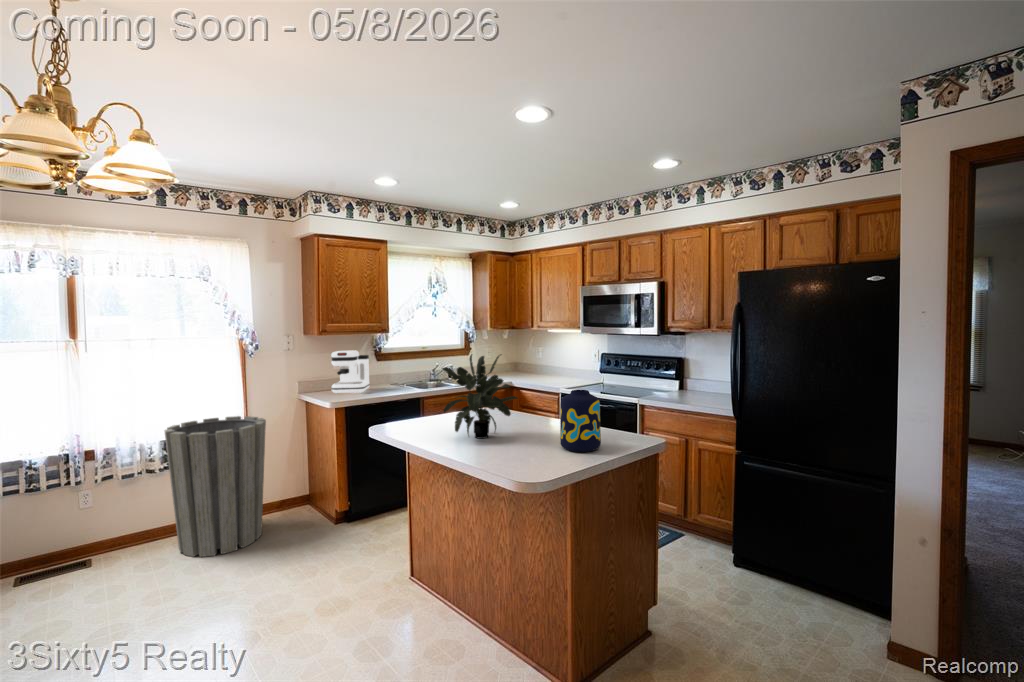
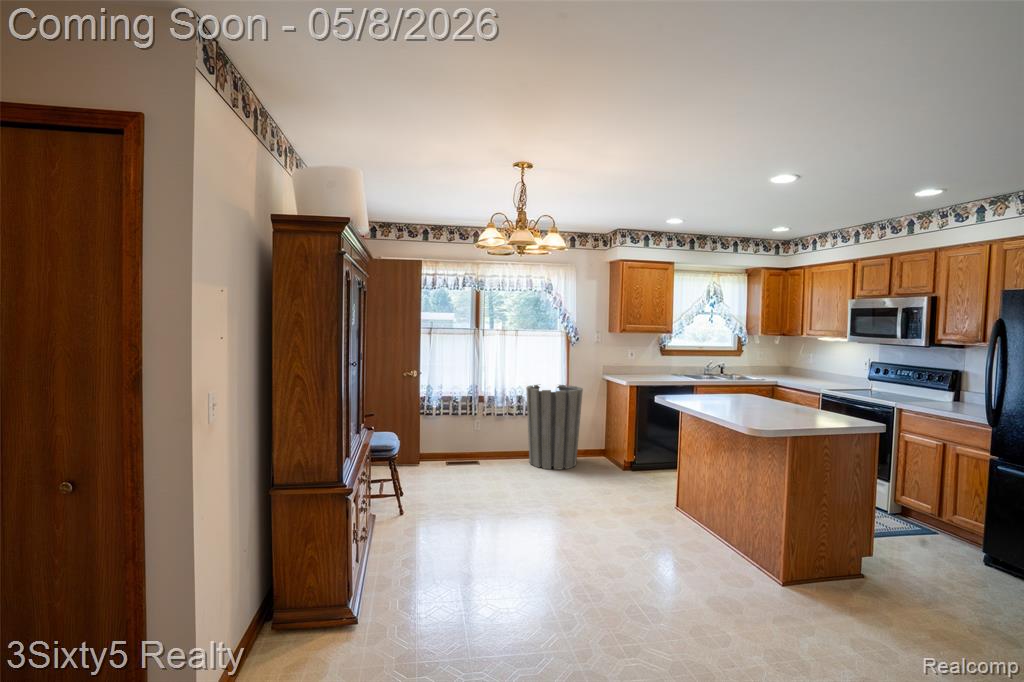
coffee maker: present [331,351,369,394] -> none [626,346,653,378]
potted plant: present [442,354,517,439] -> none [706,348,761,406]
vase: present [560,390,601,452] -> none [788,376,821,419]

